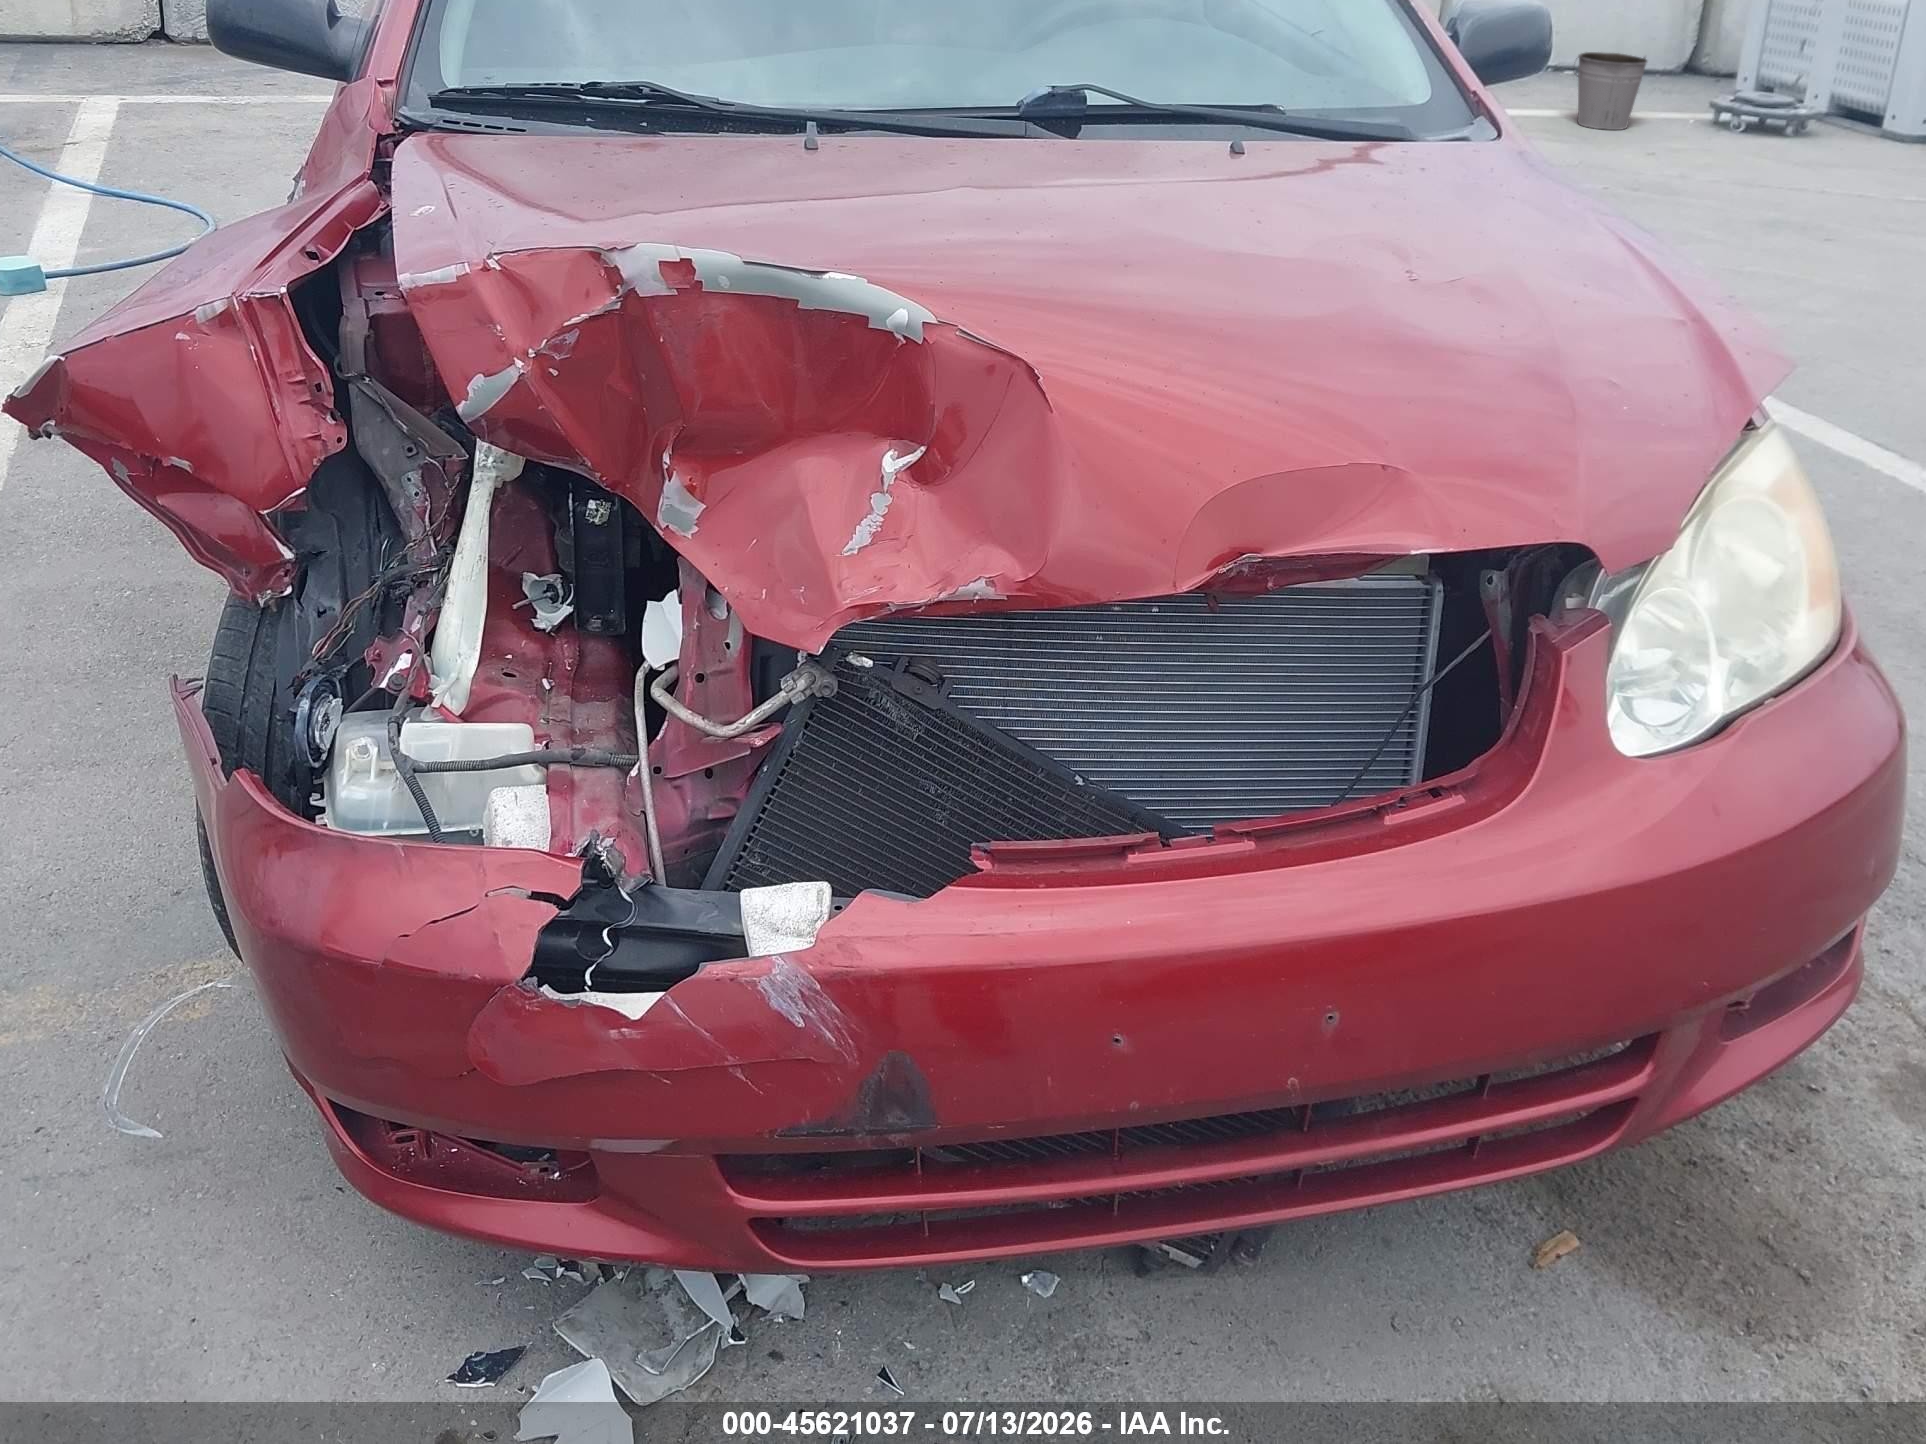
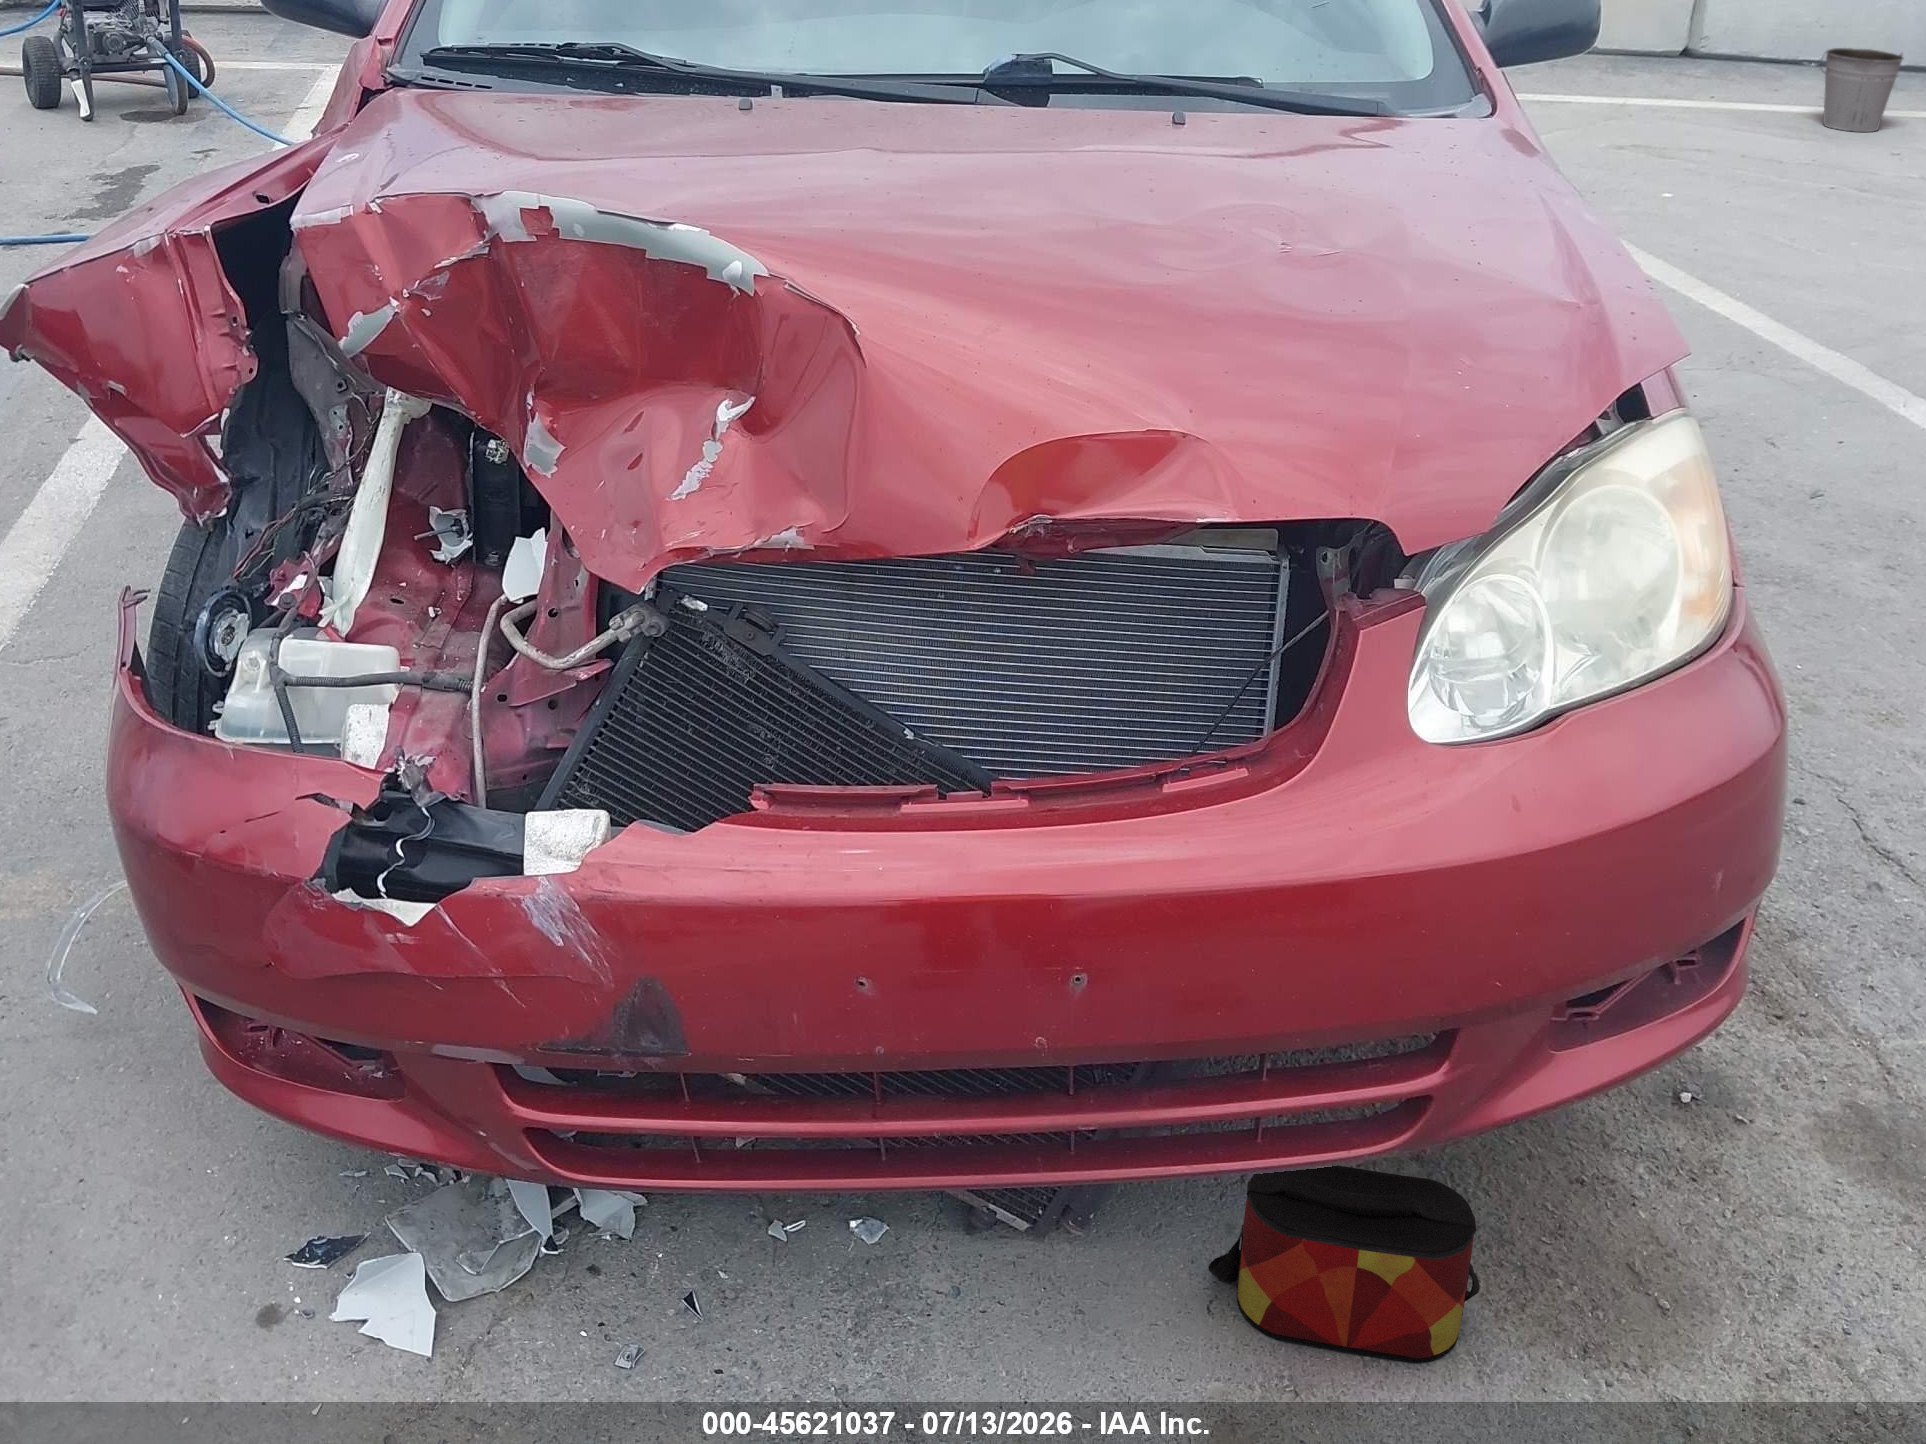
bag: none [1385,1171,1655,1361] -> present [1208,1165,1479,1363]

